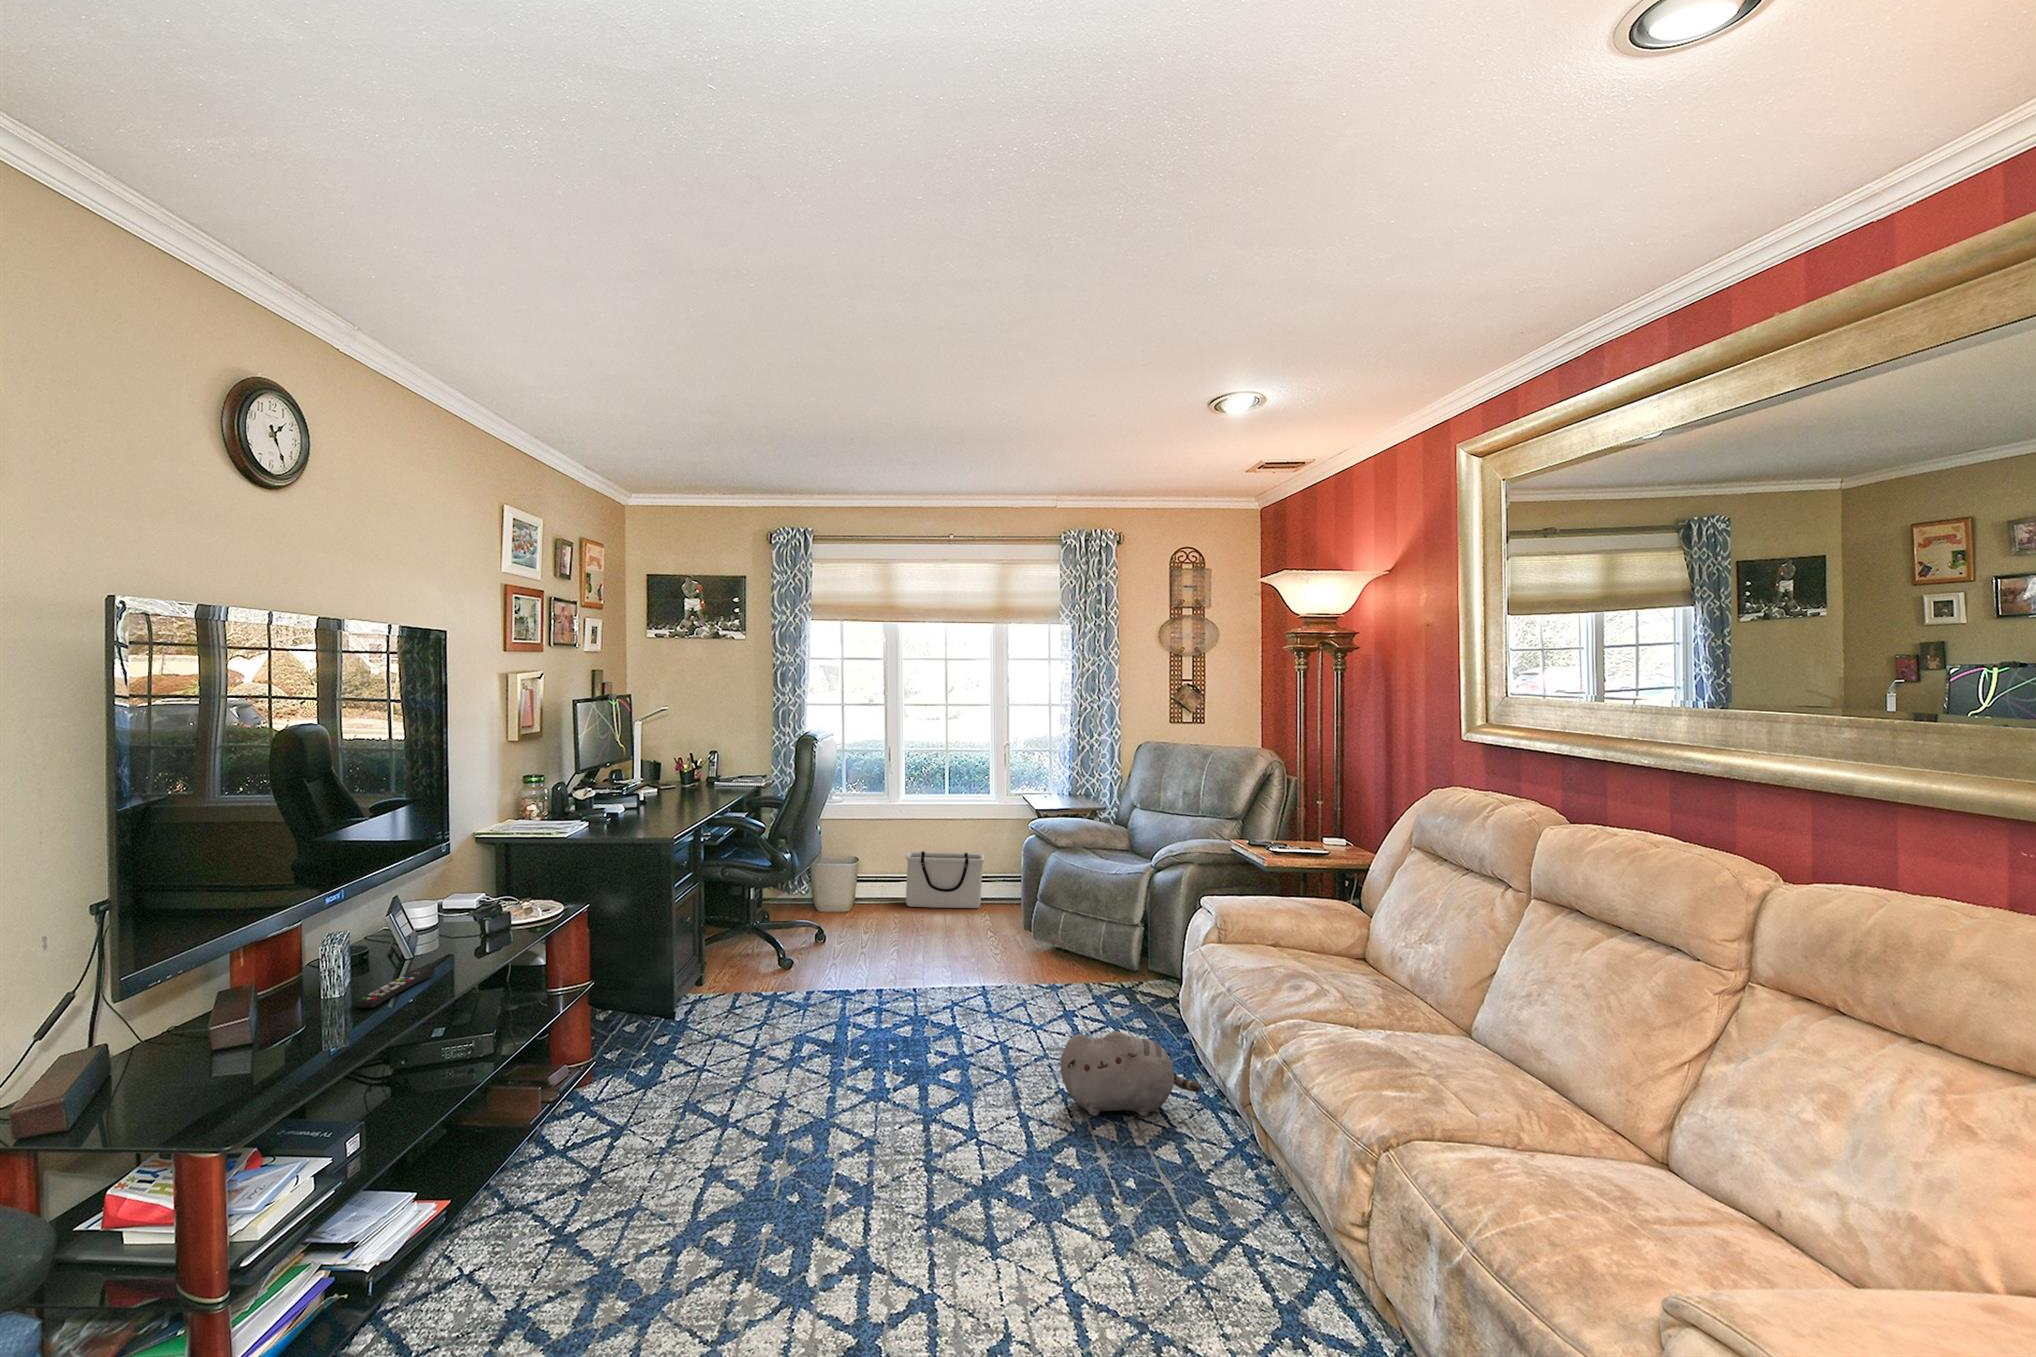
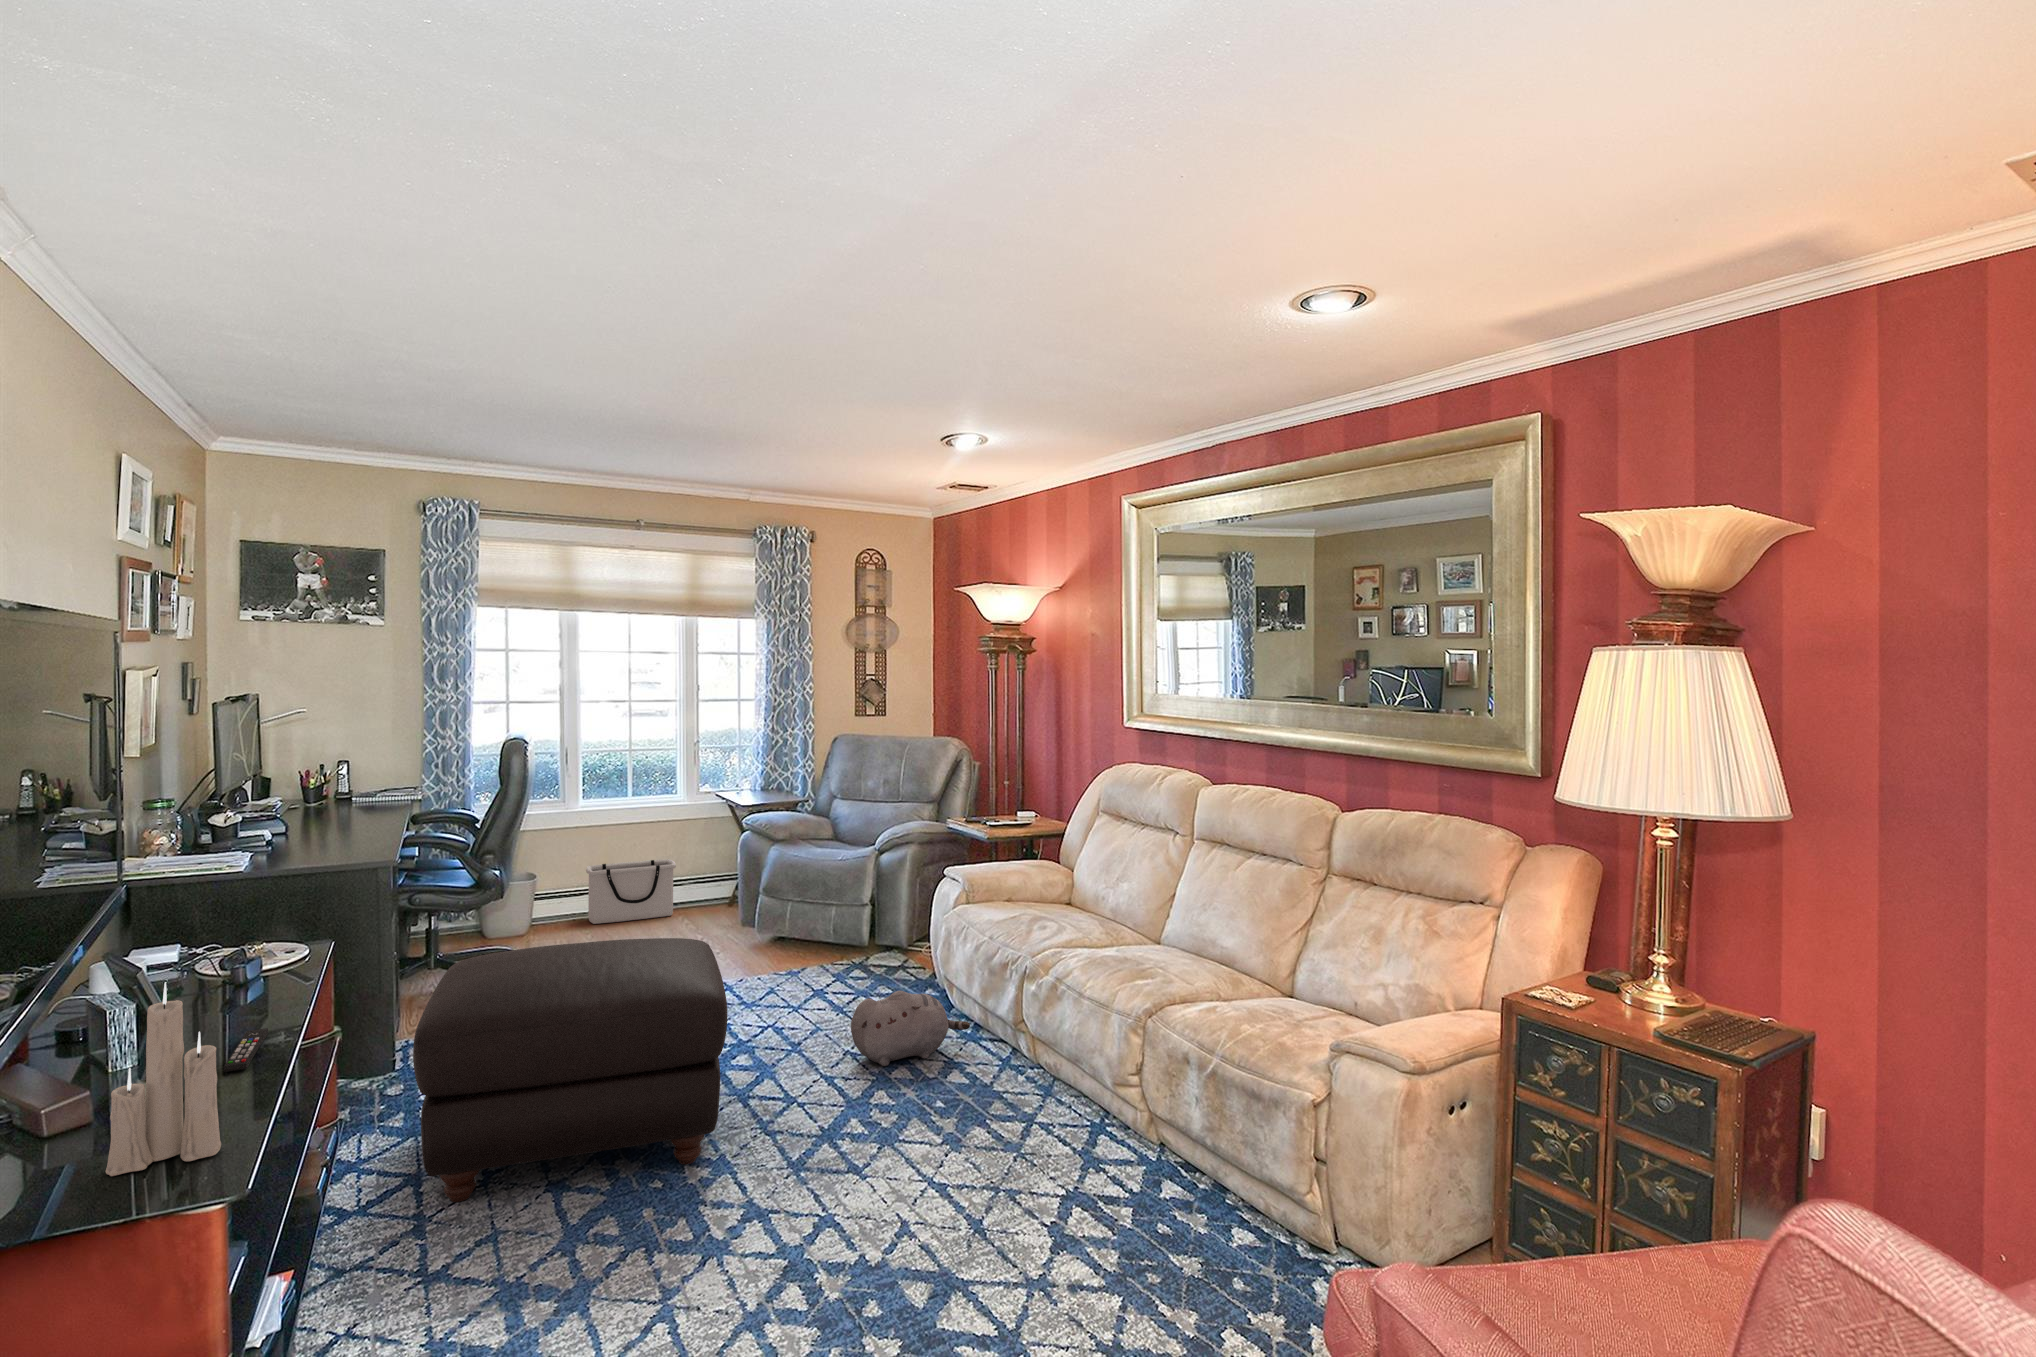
candle: none [135,905,246,1101] -> present [105,983,221,1176]
ottoman: none [581,924,914,1186] -> present [413,938,728,1202]

